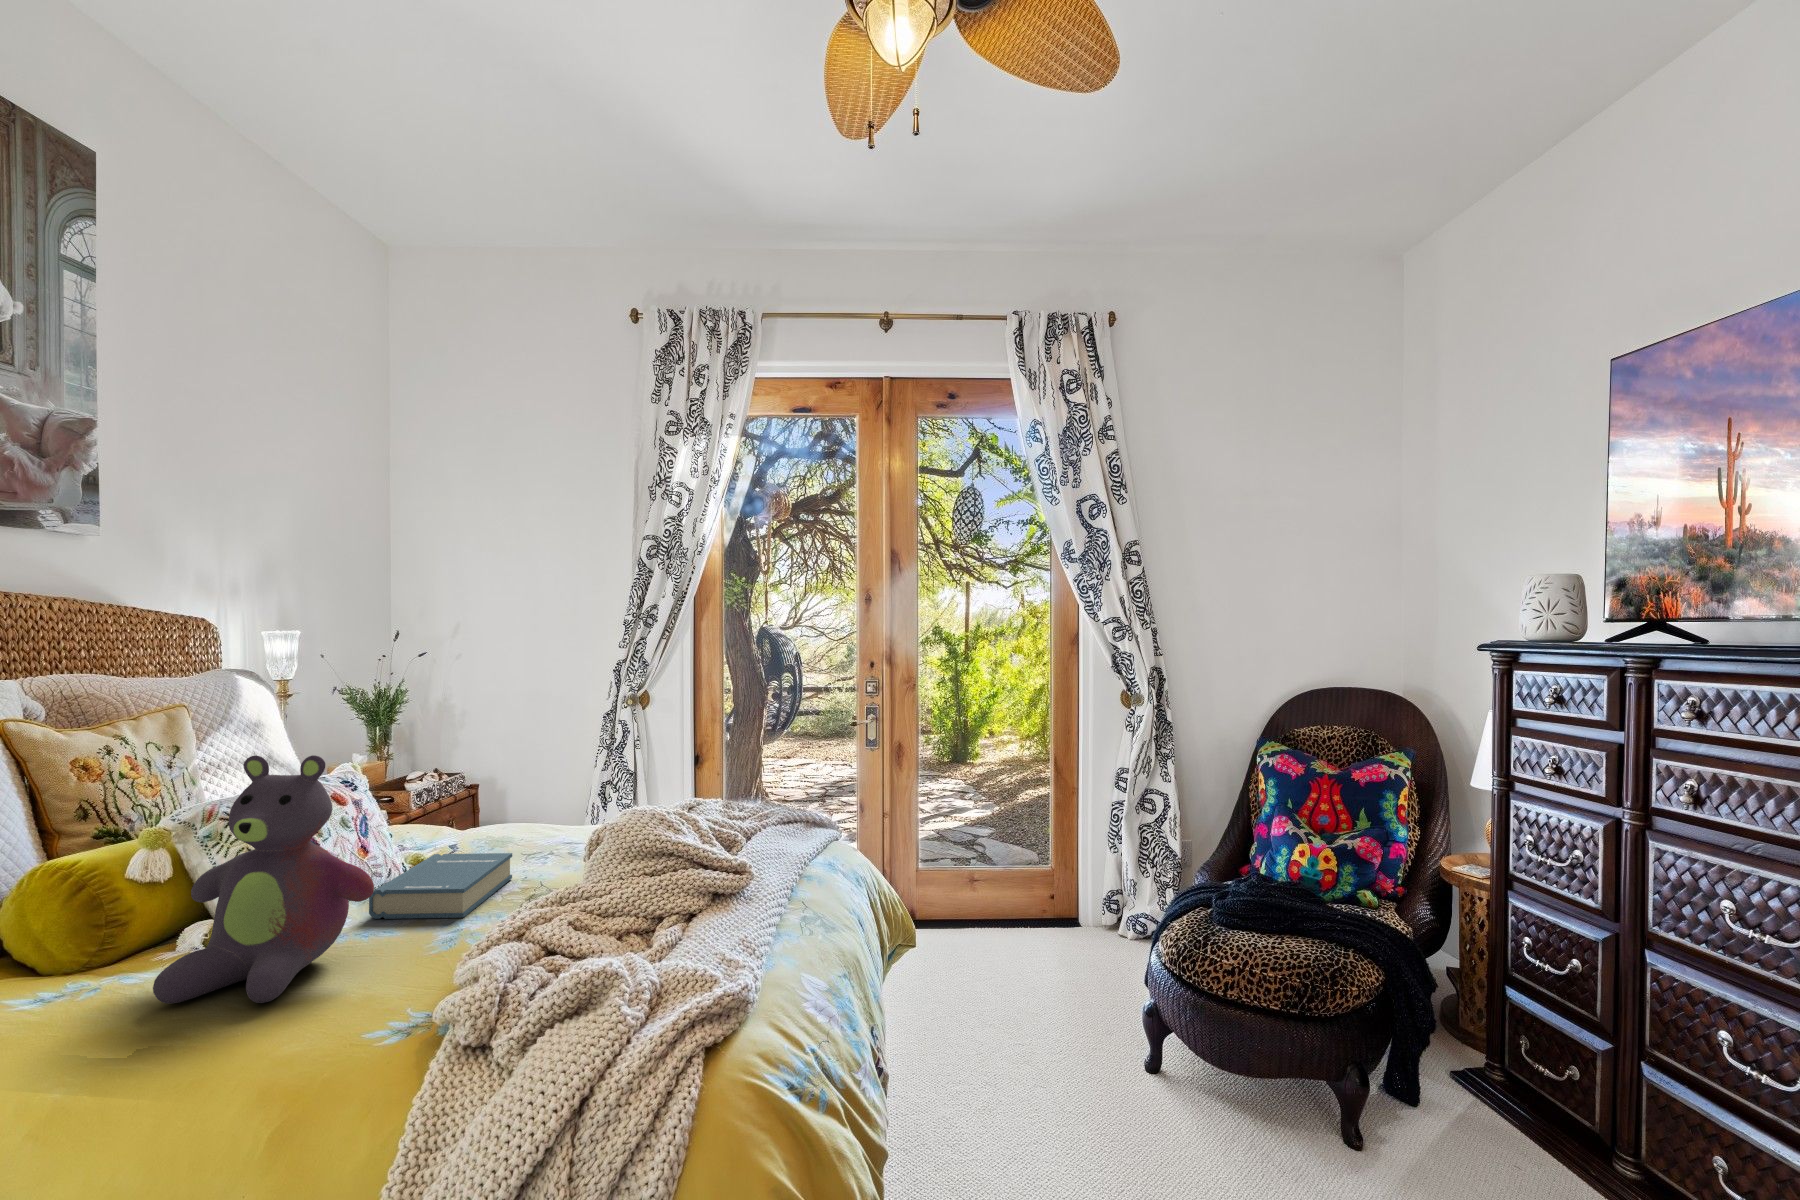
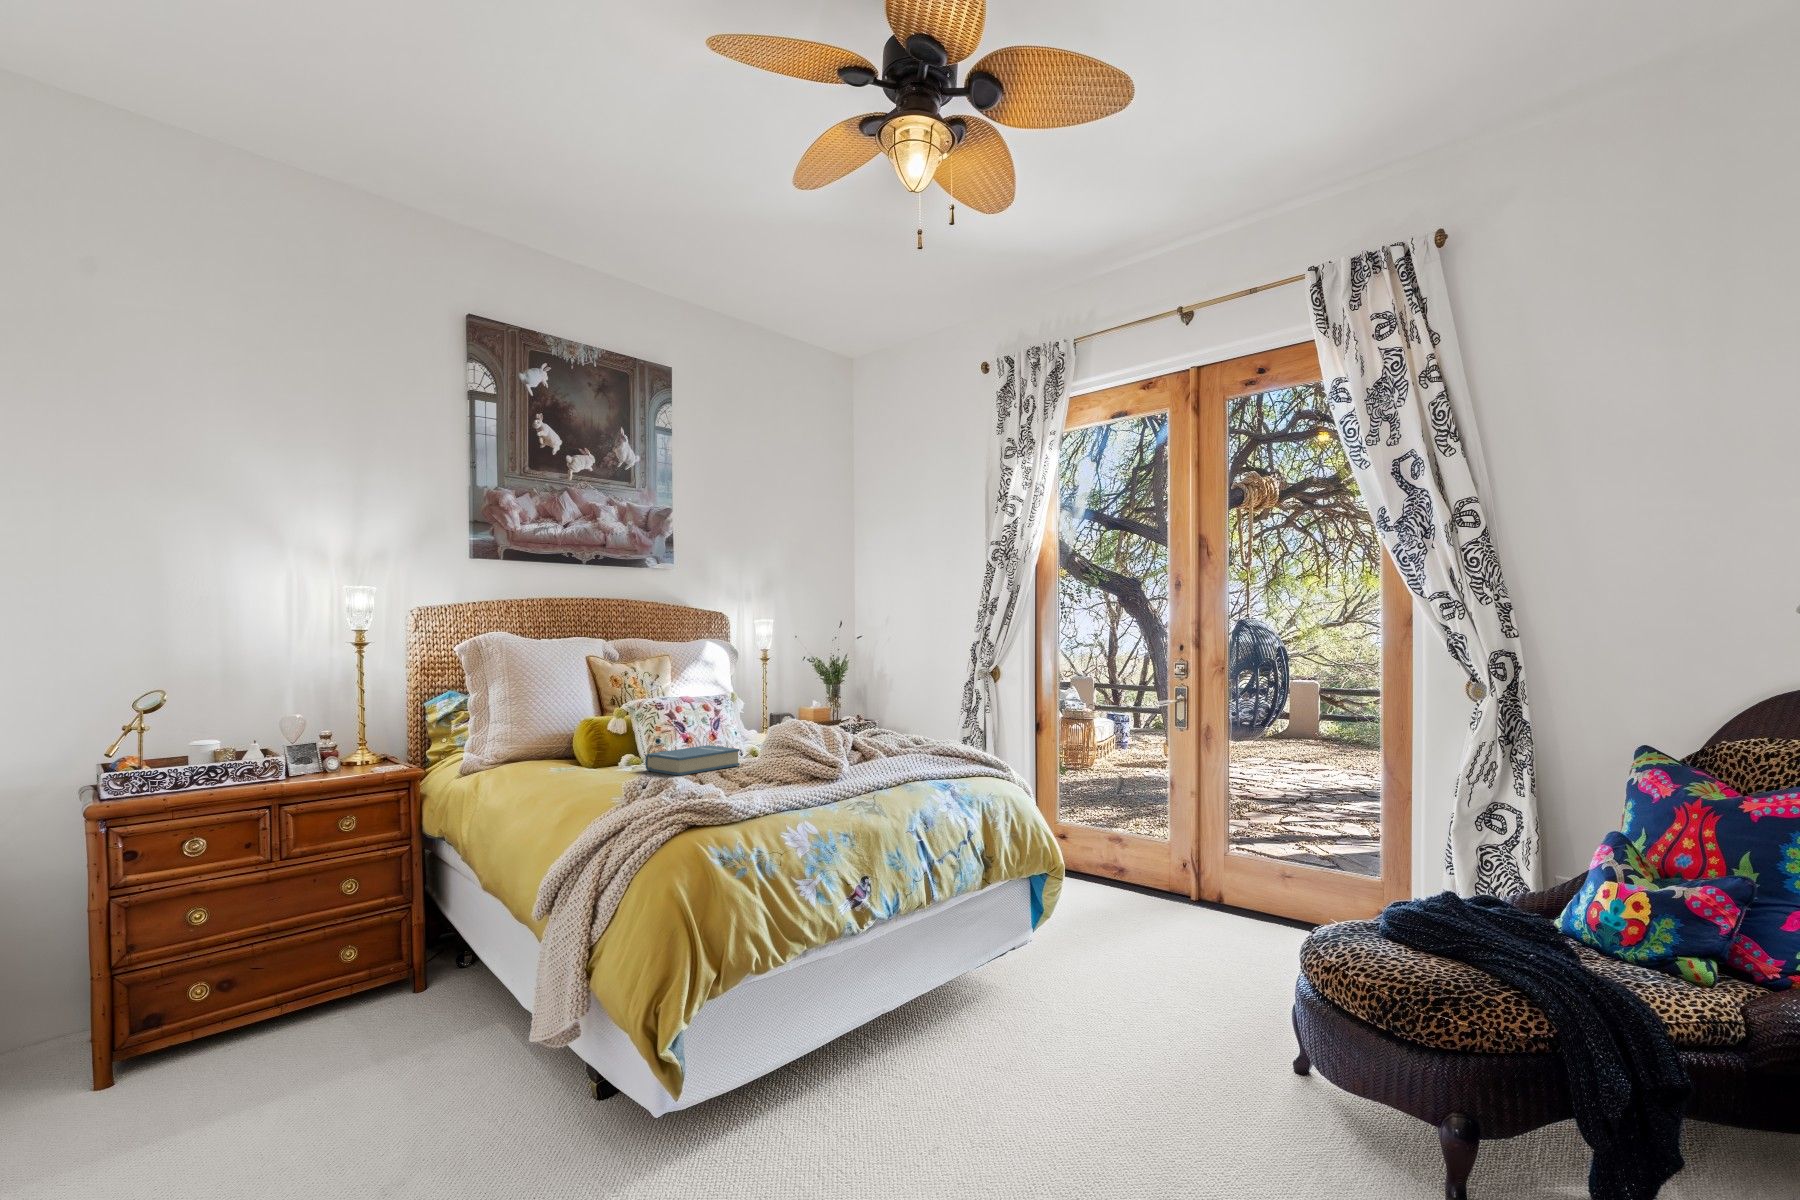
stuffed bear: present [153,755,374,1004] -> none [514,666,607,787]

